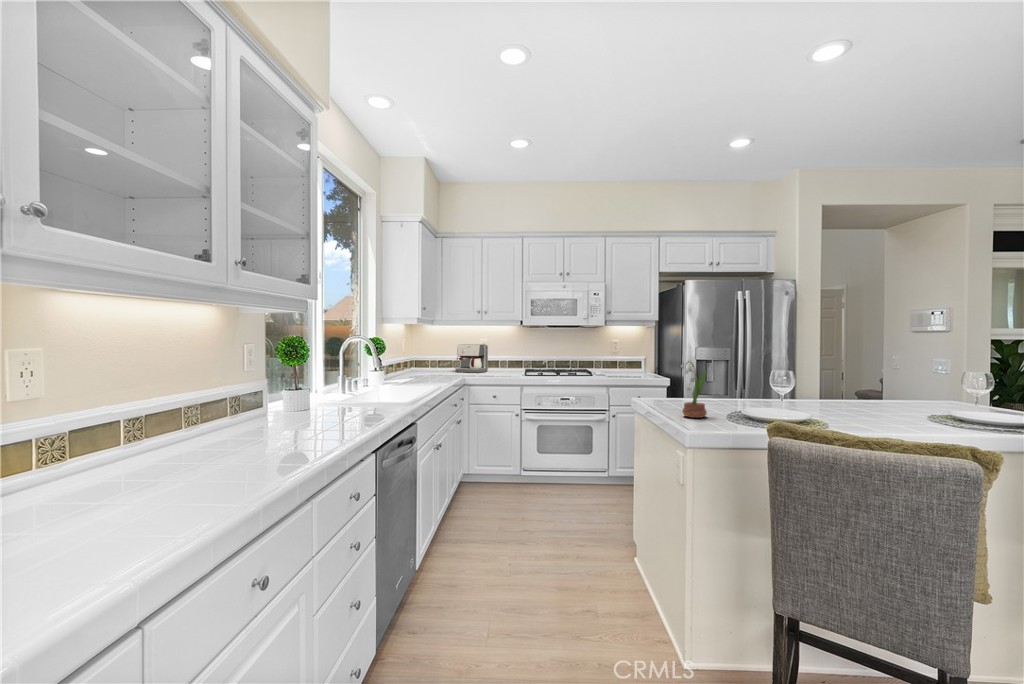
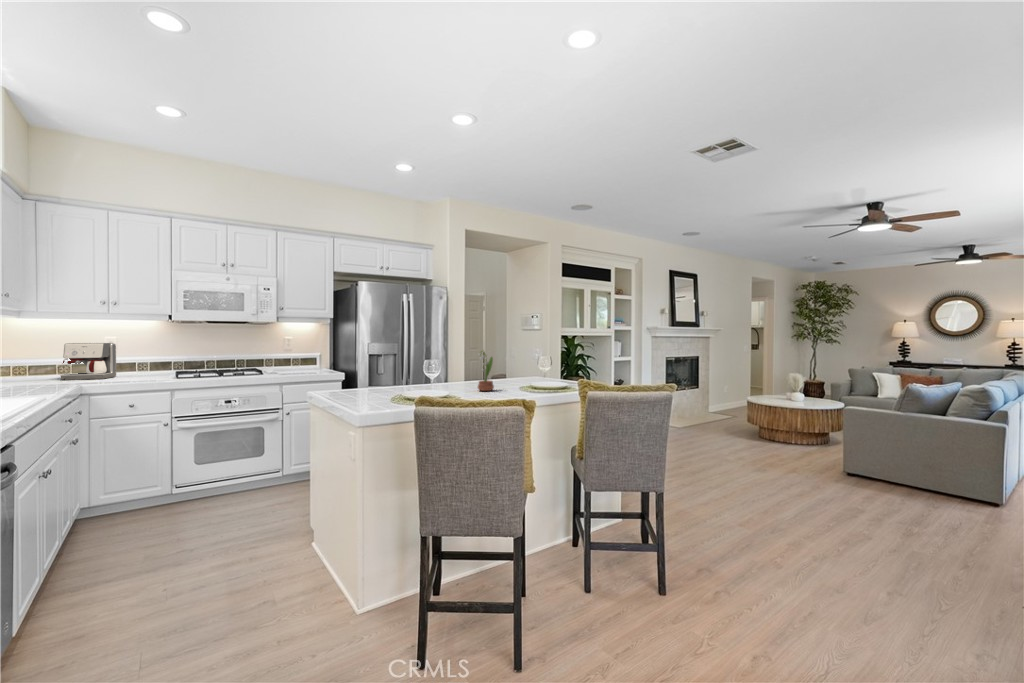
potted flower: present [681,361,707,418] -> present [478,351,494,391]

